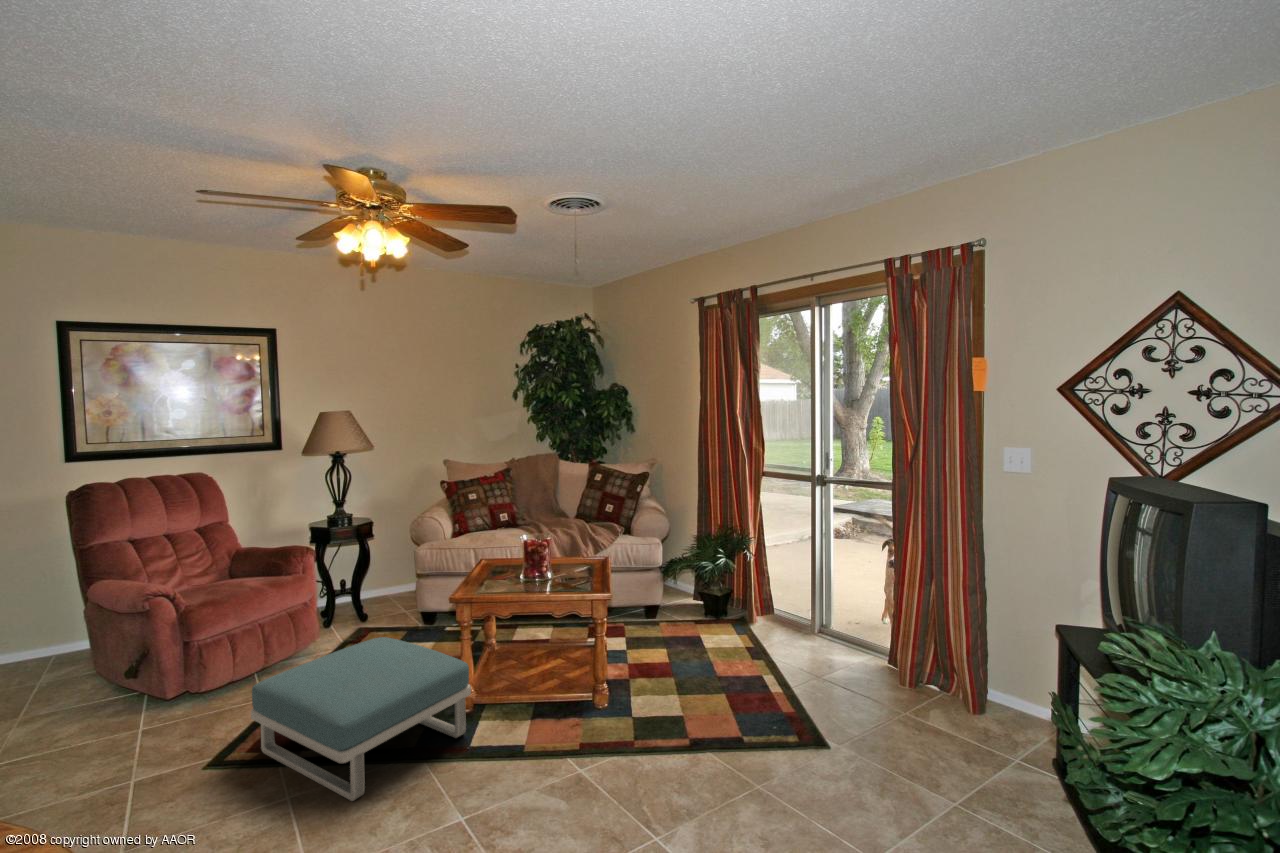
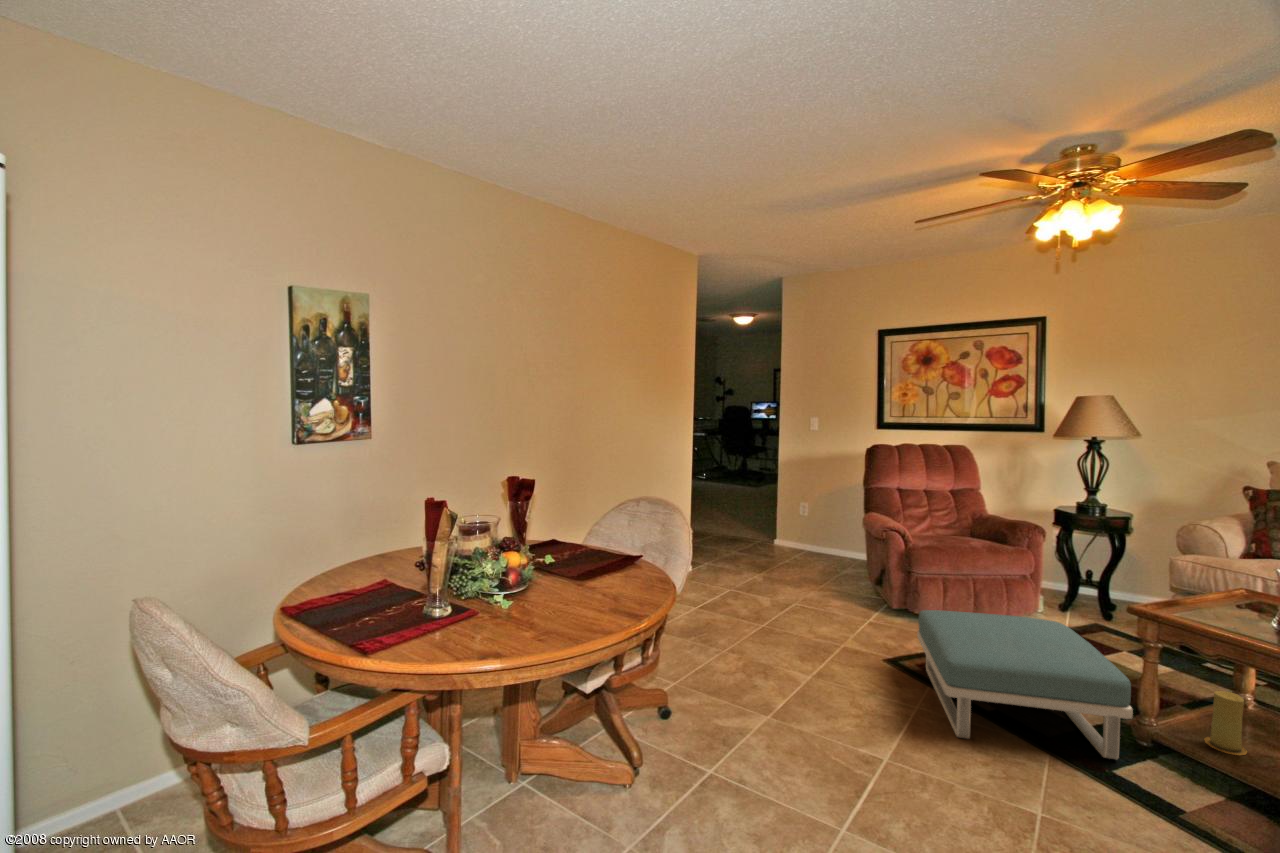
candle: none [496,641,519,687] -> present [1205,691,1247,755]

